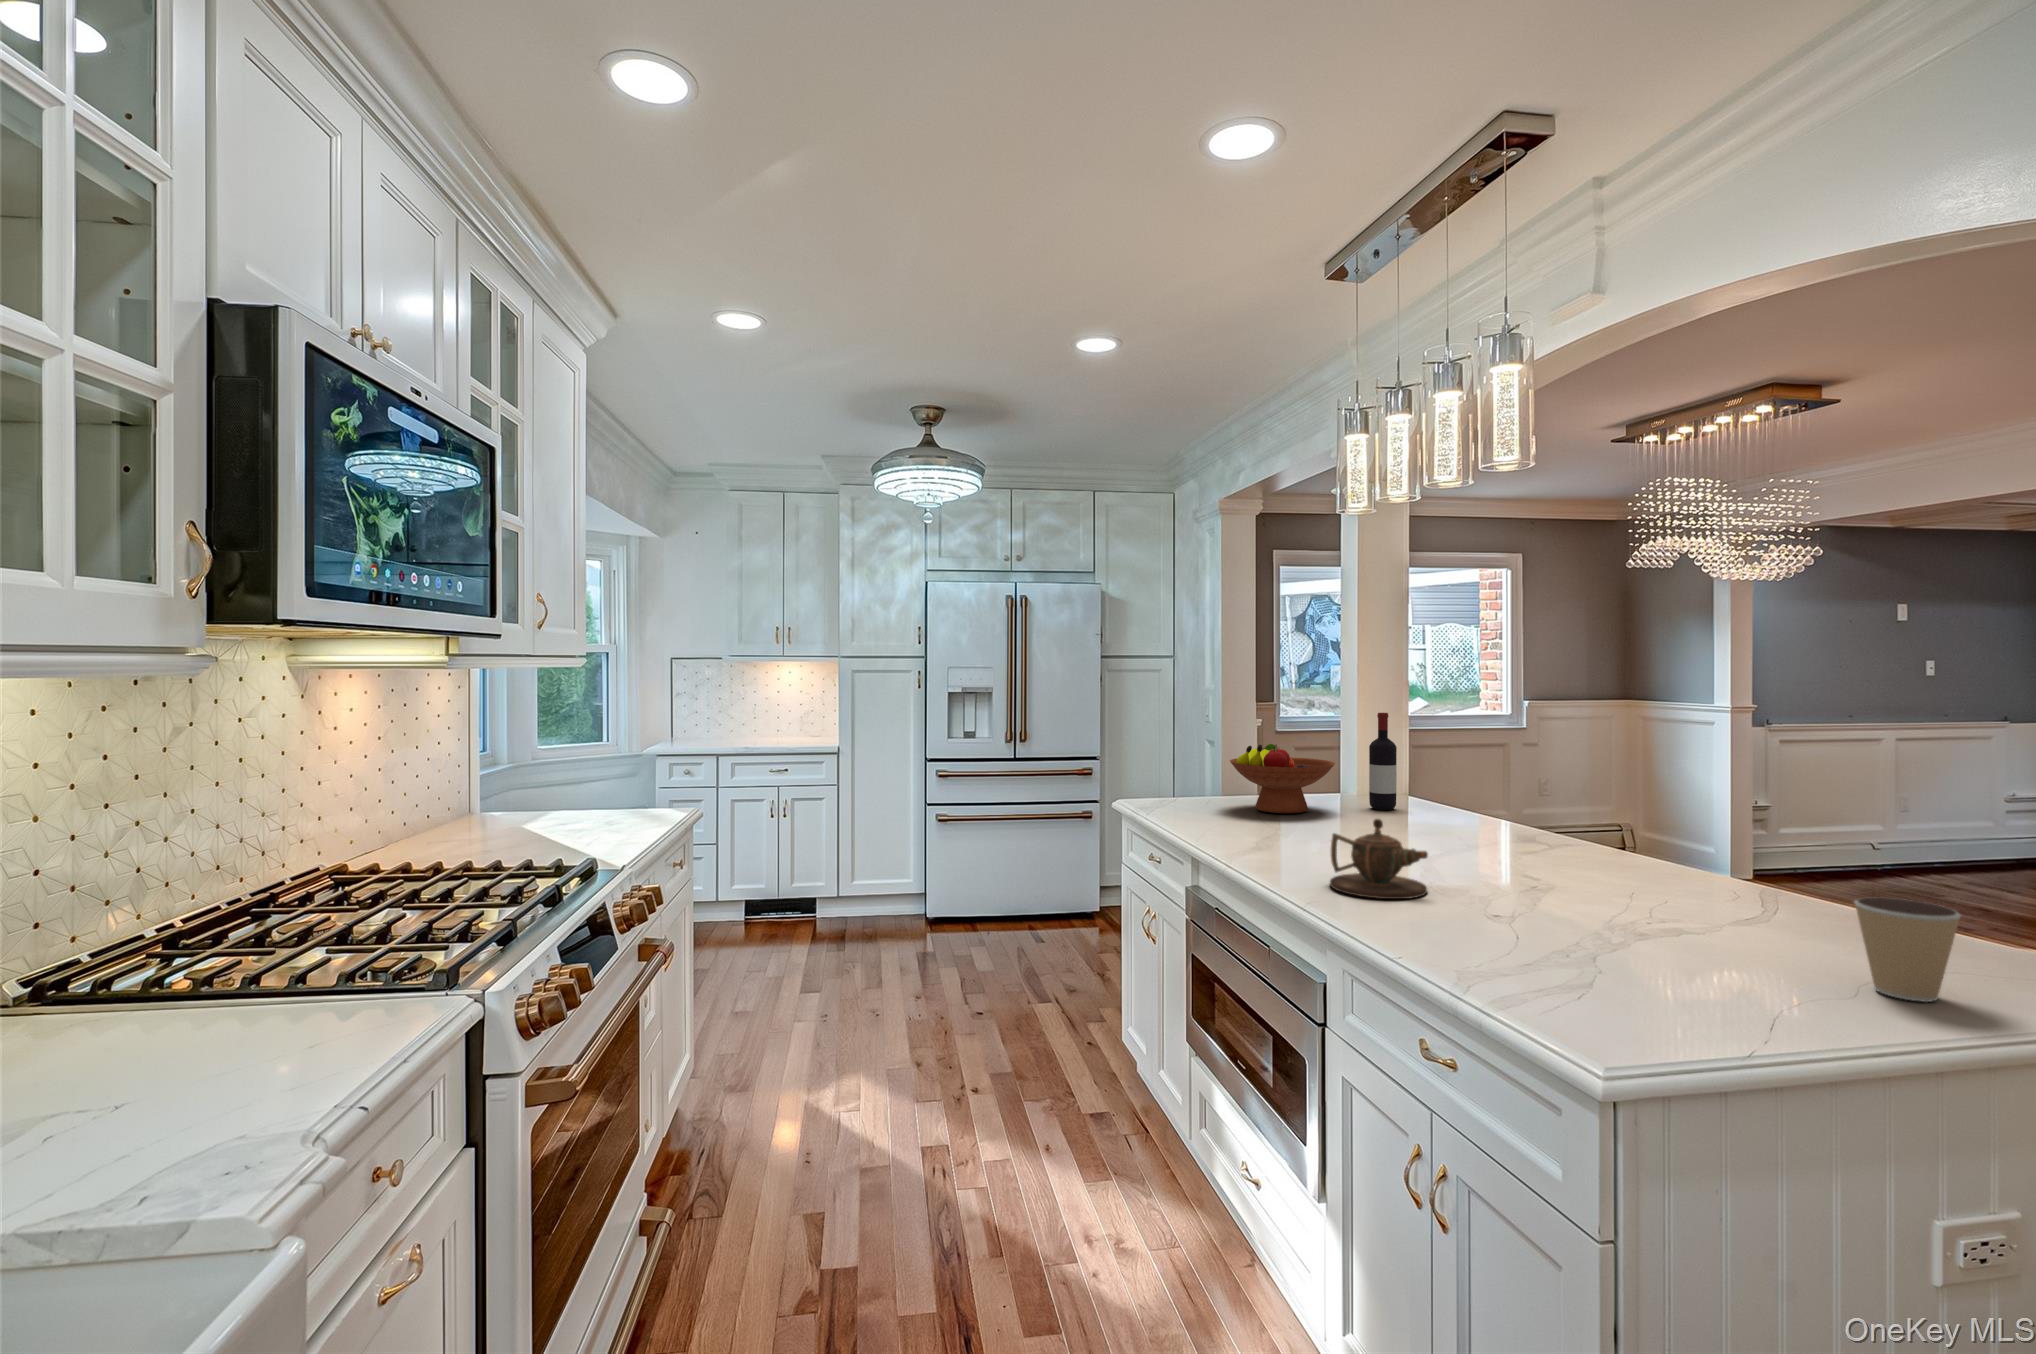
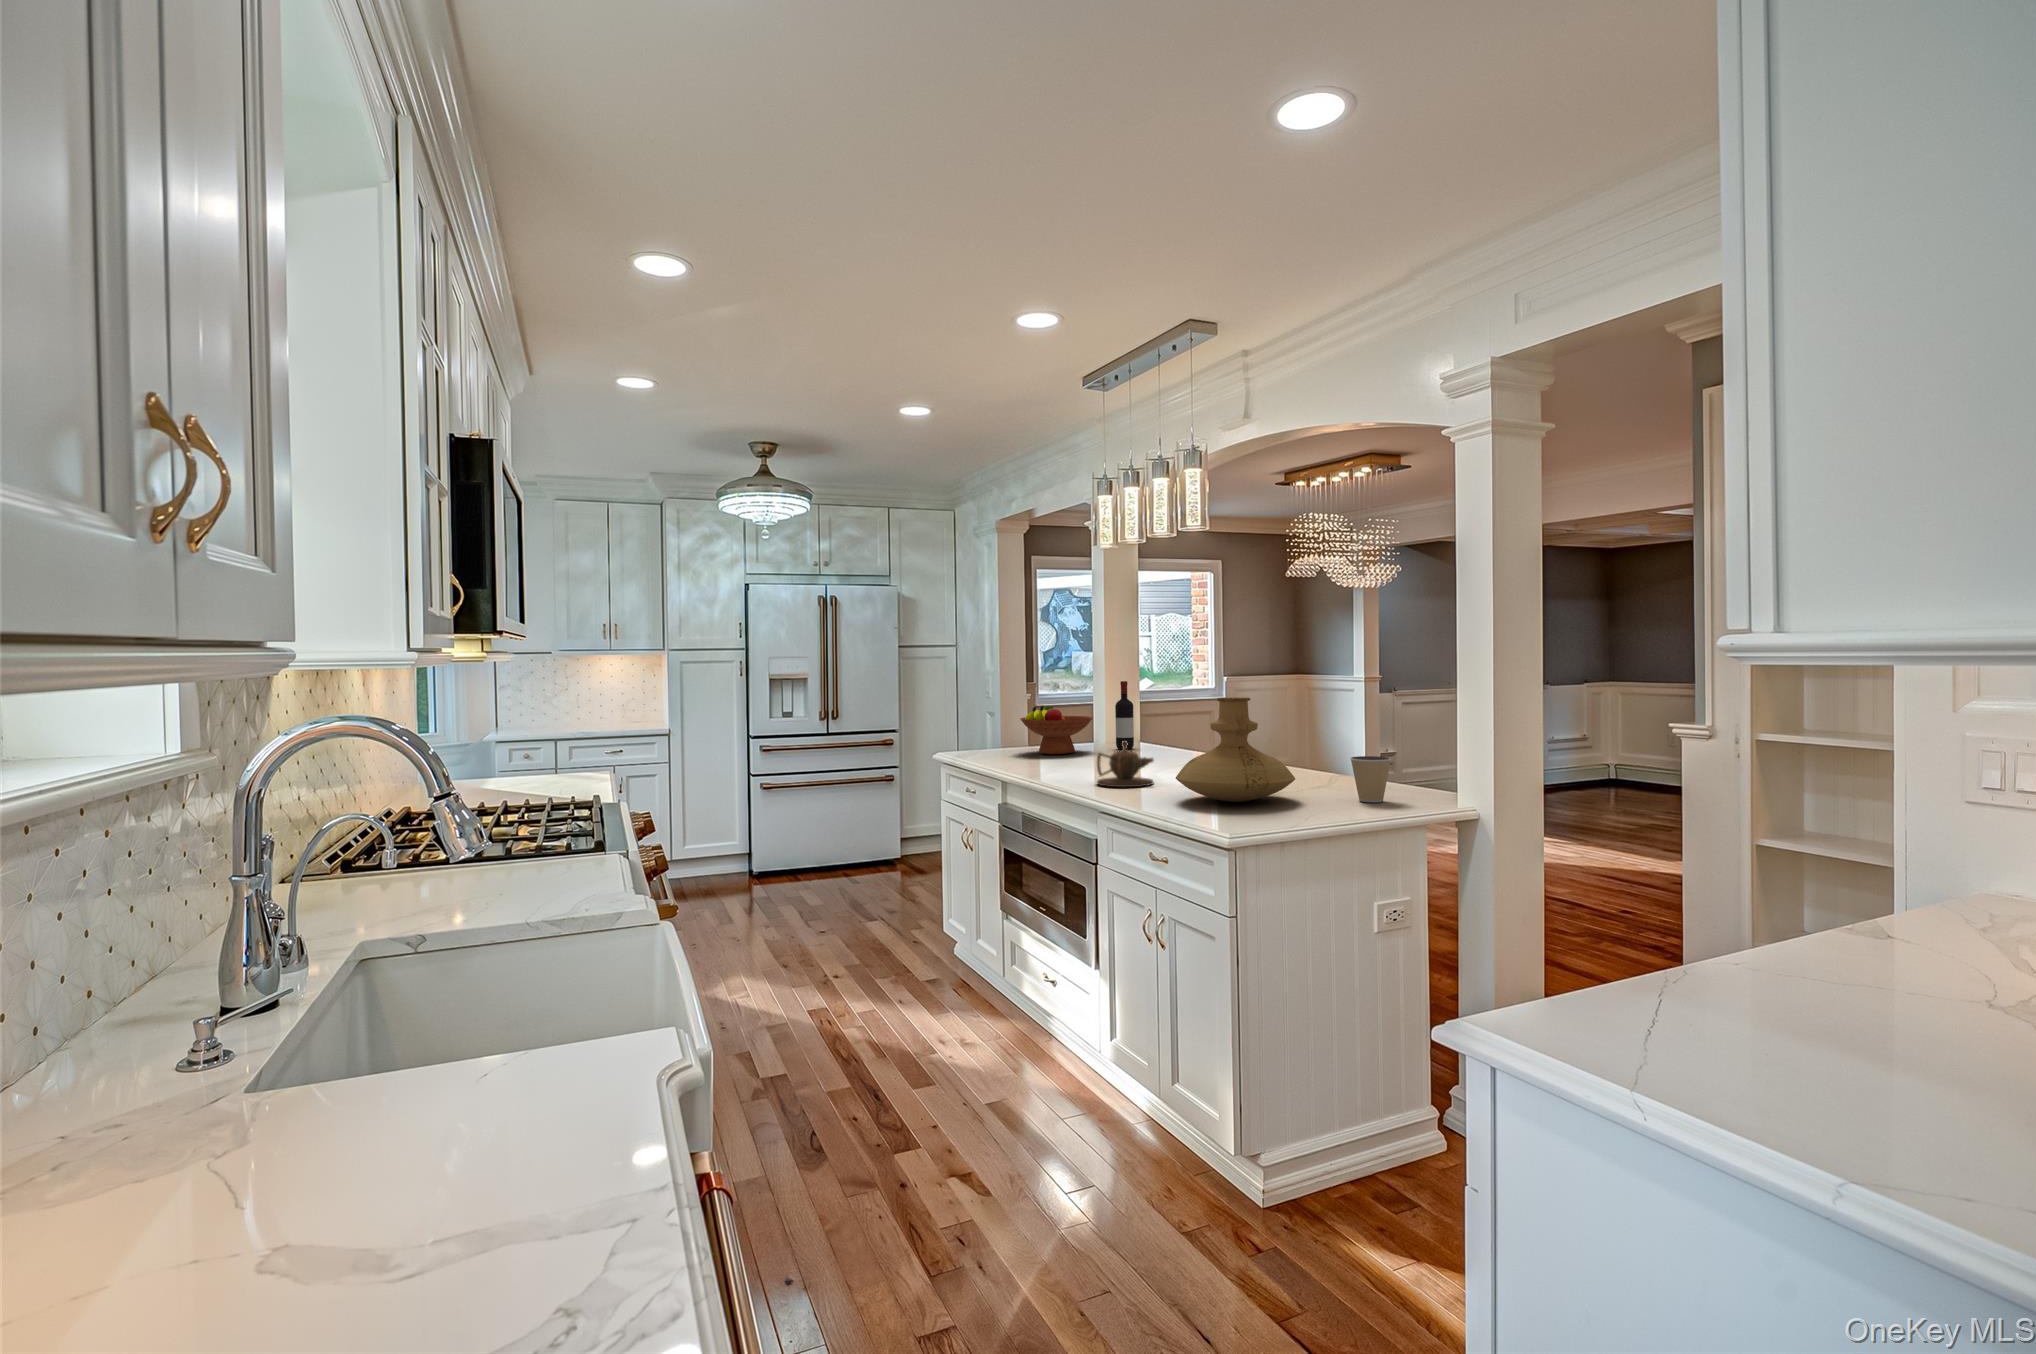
vase: none [1470,766,1725,966] -> present [1176,698,1295,802]

